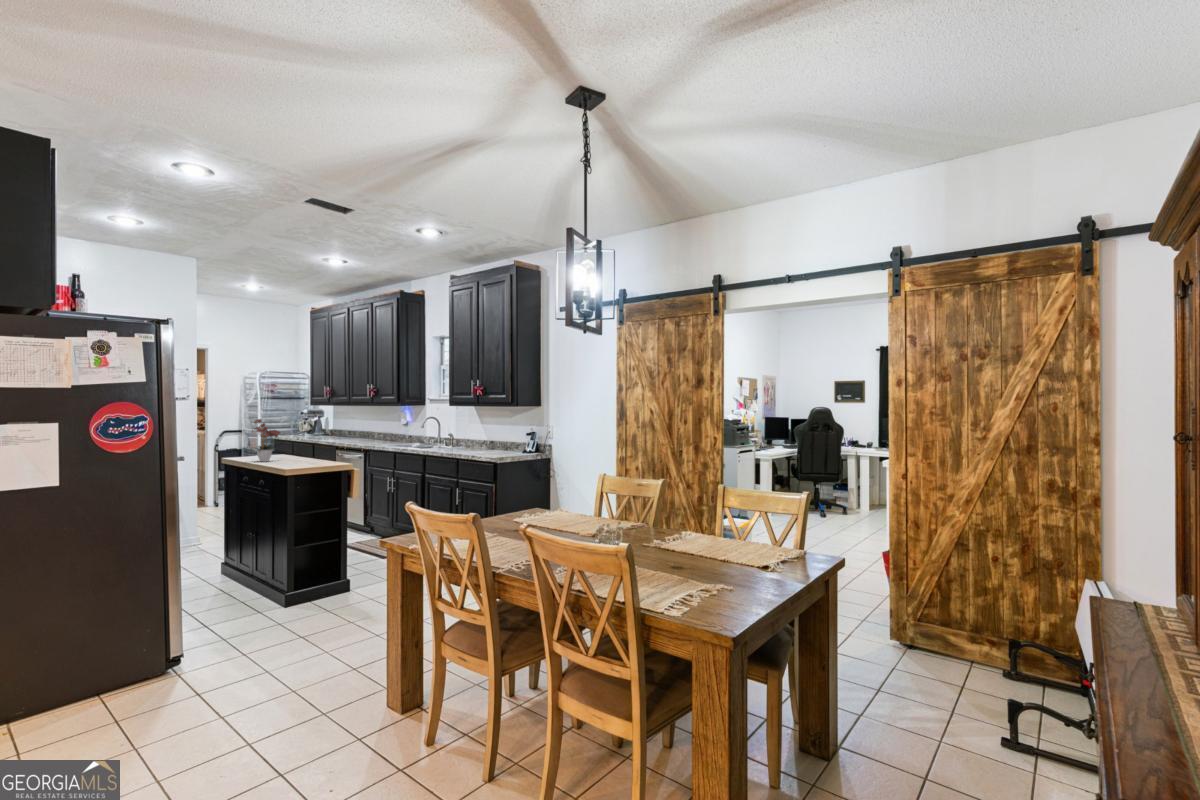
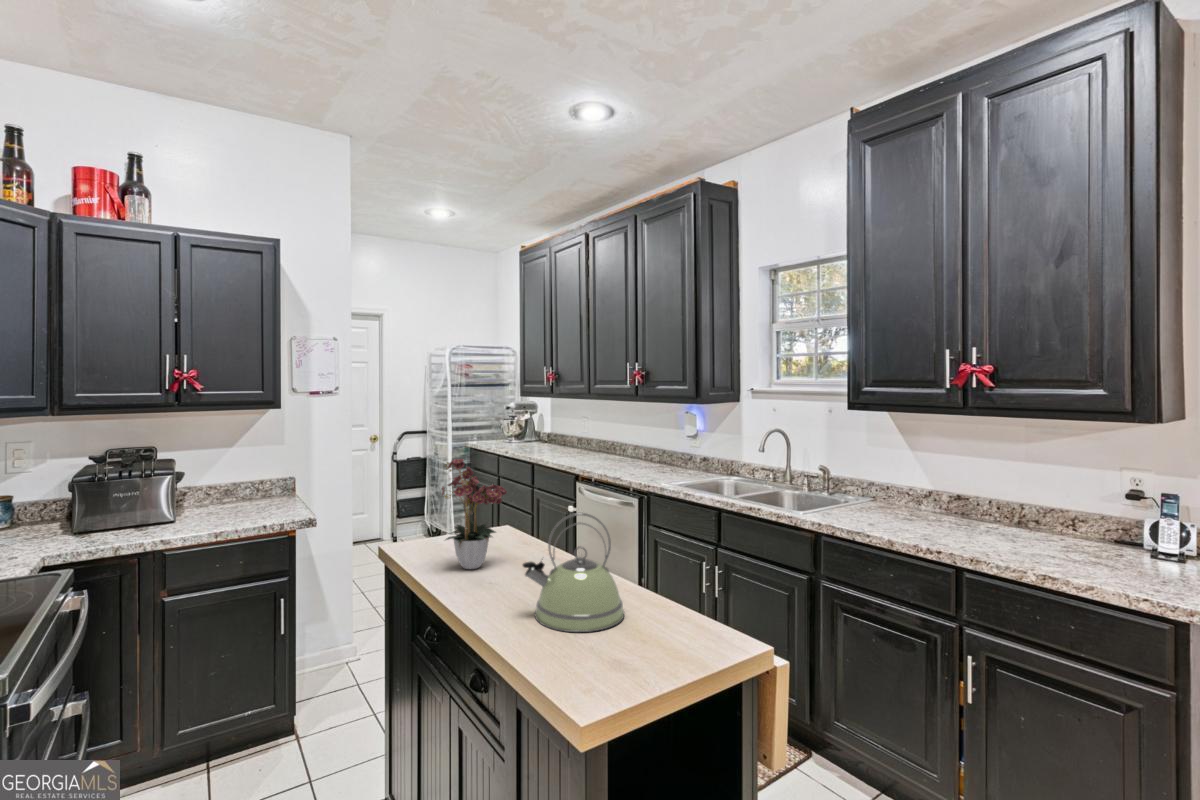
kettle: none [281,432,319,467] -> present [523,513,624,632]

